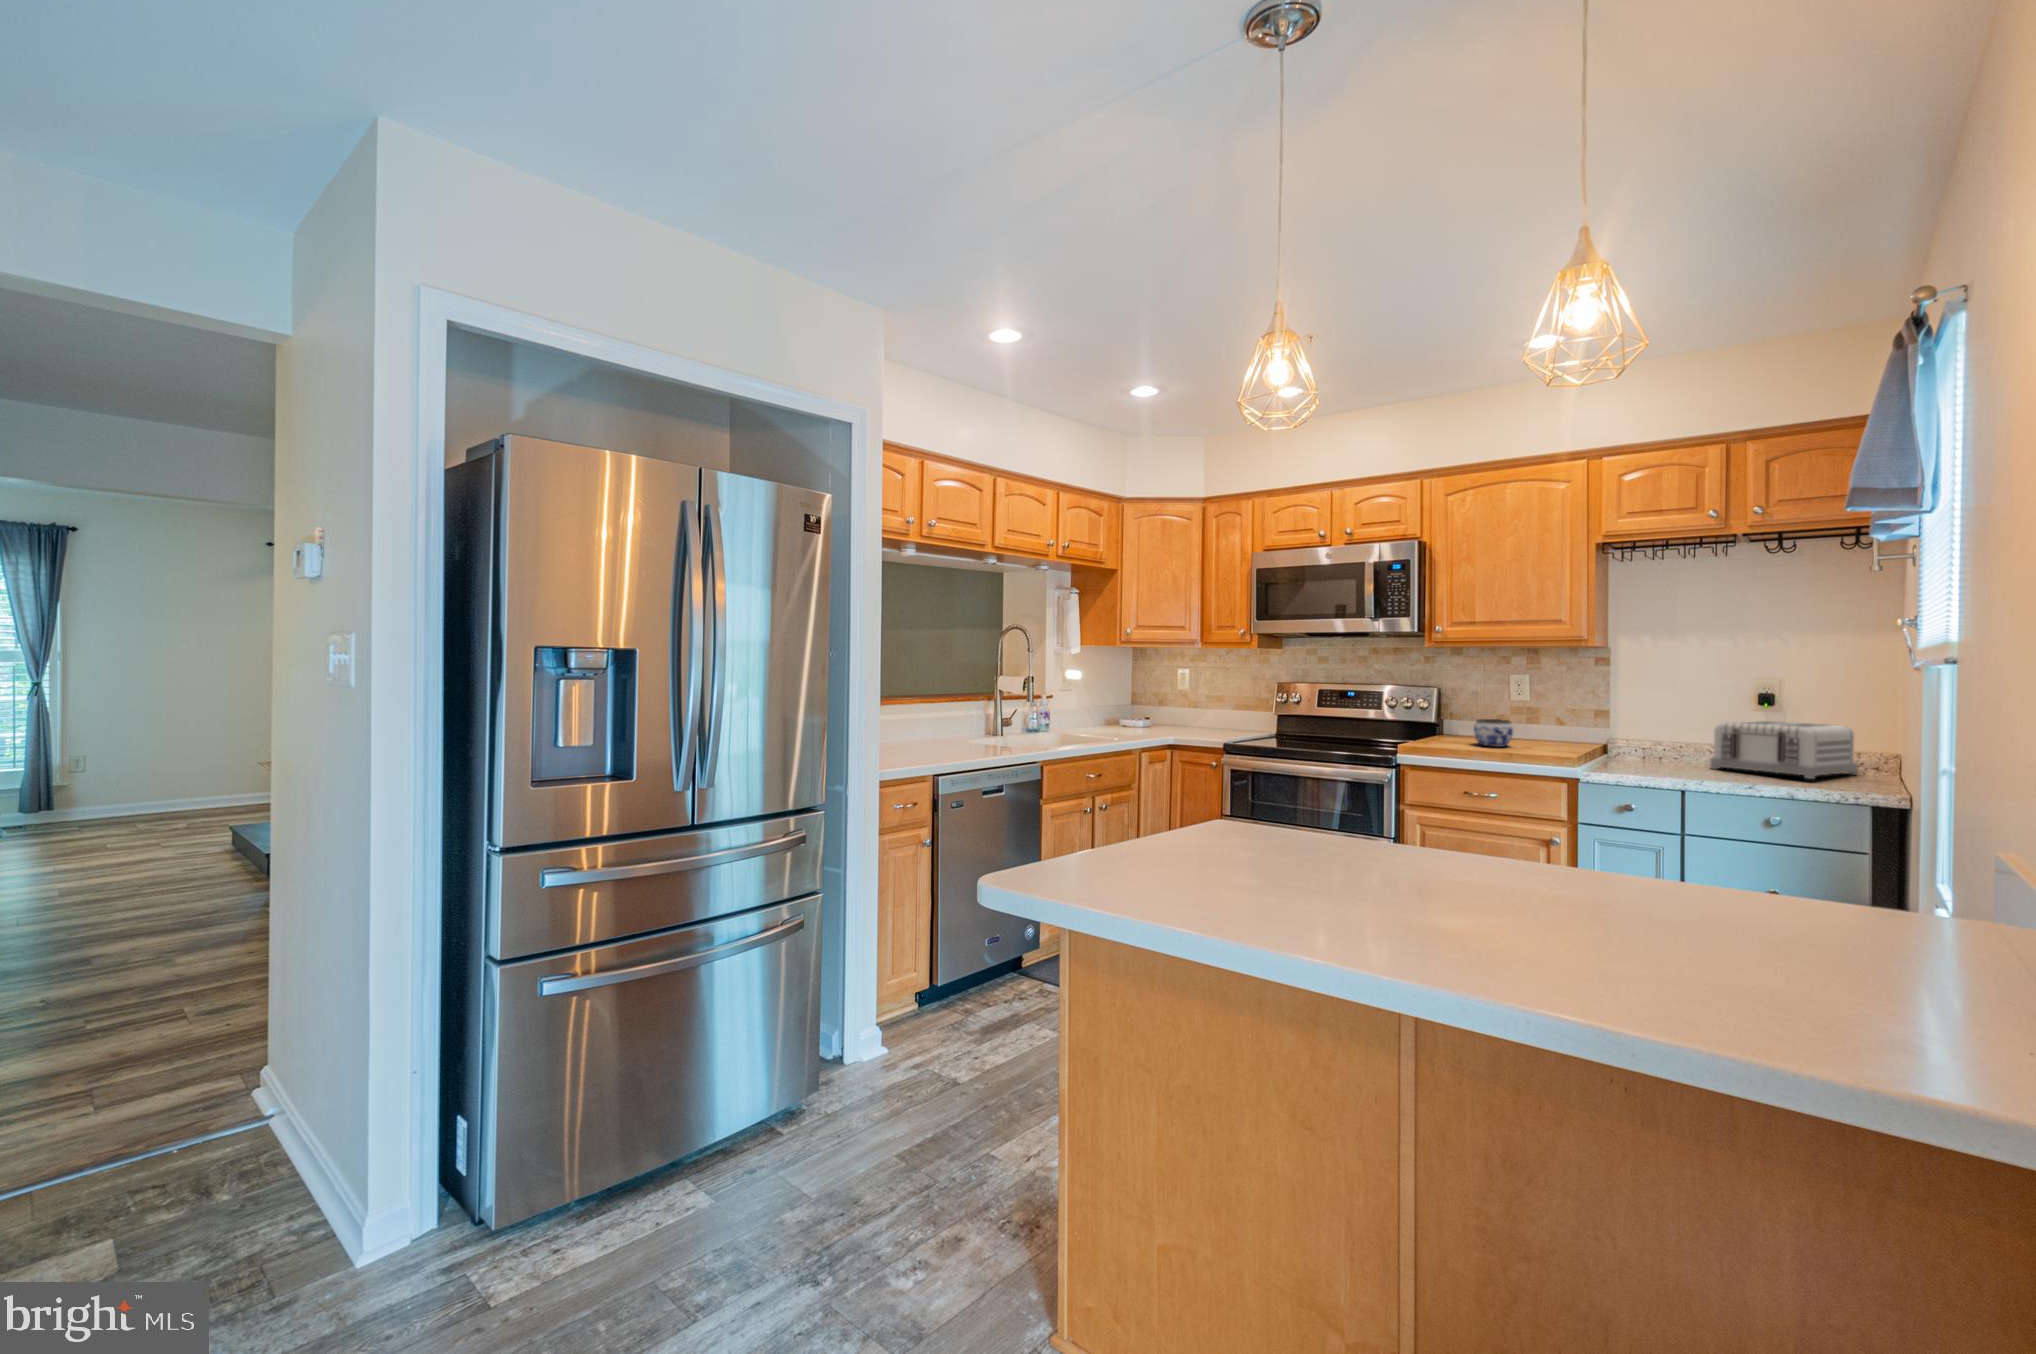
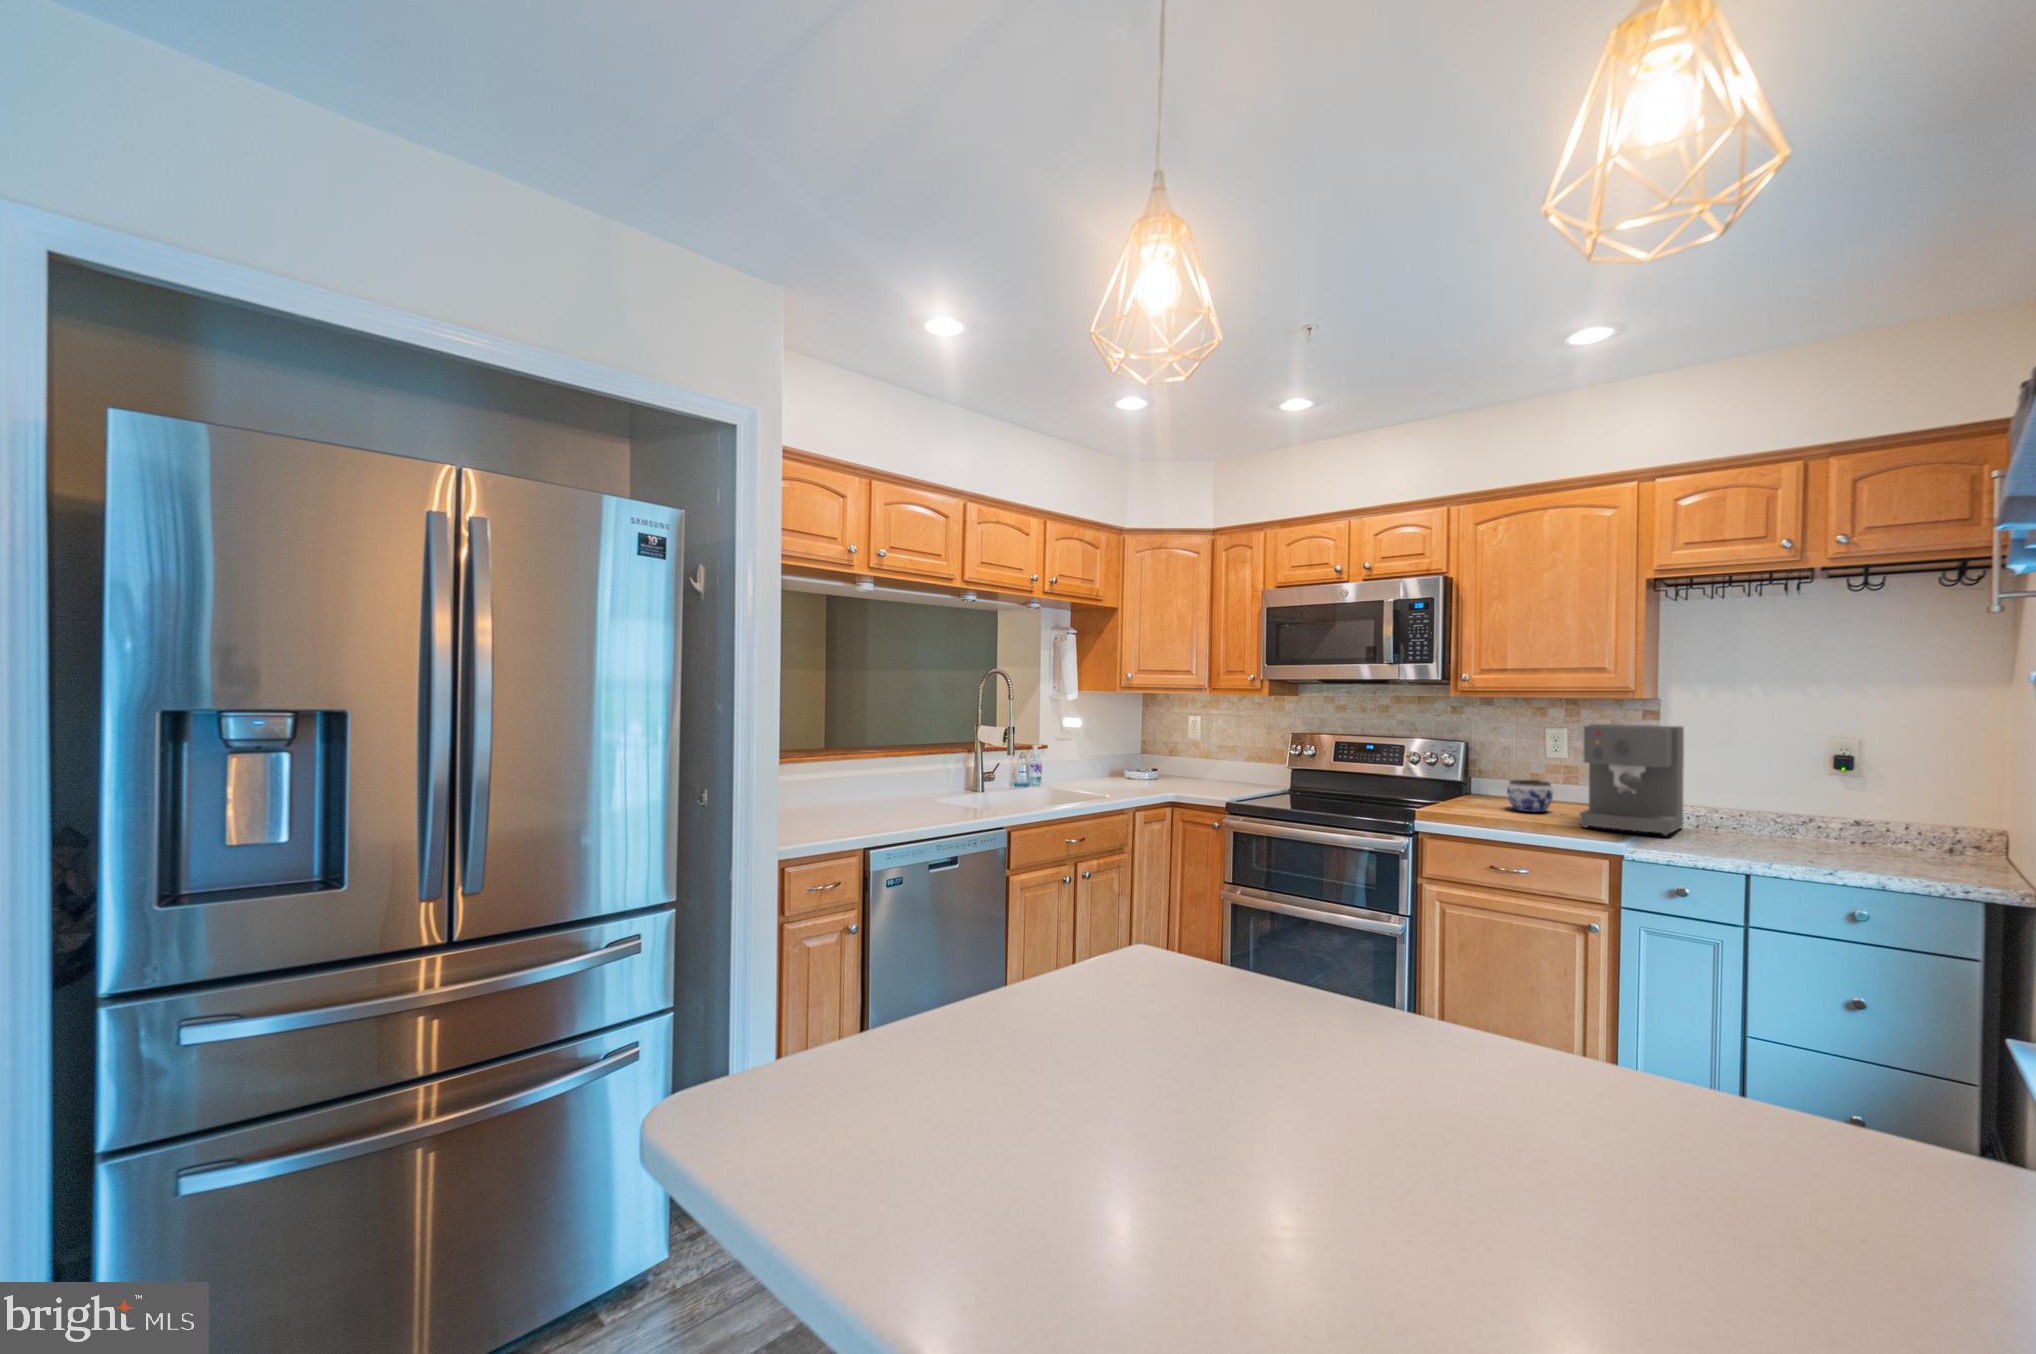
coffee maker: none [1539,669,1626,762] -> present [1580,724,1684,836]
toaster: present [1710,721,1857,779] -> none [1786,789,1971,864]

